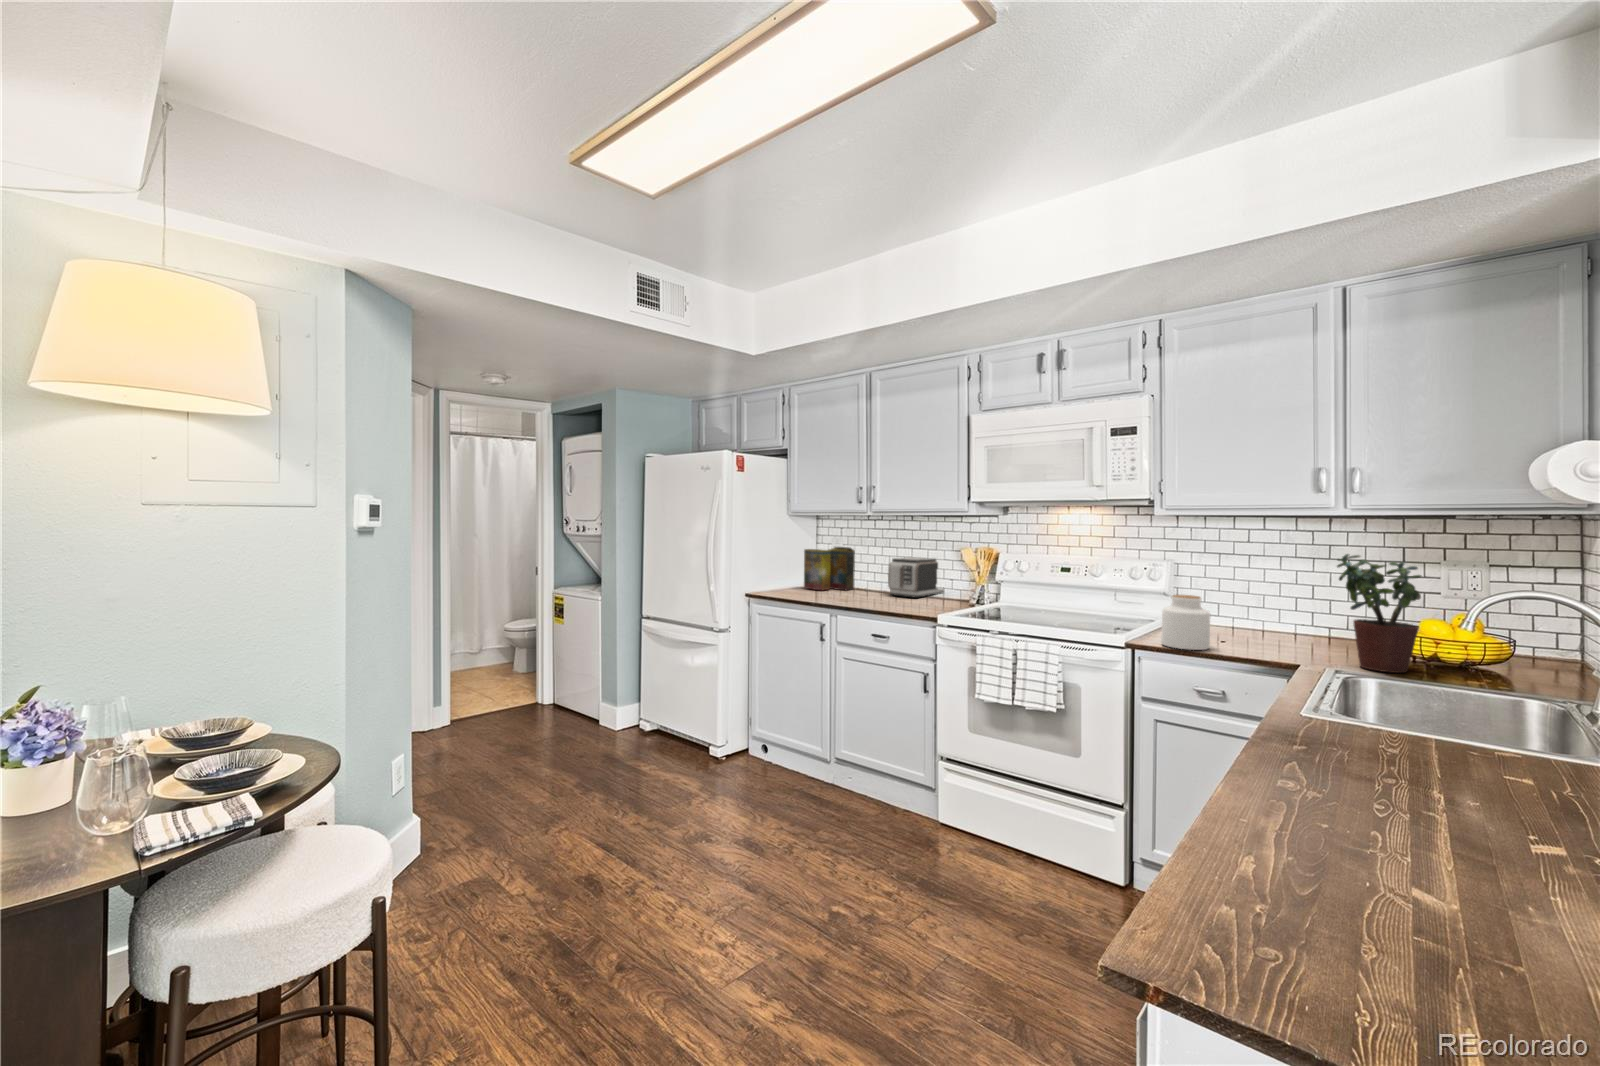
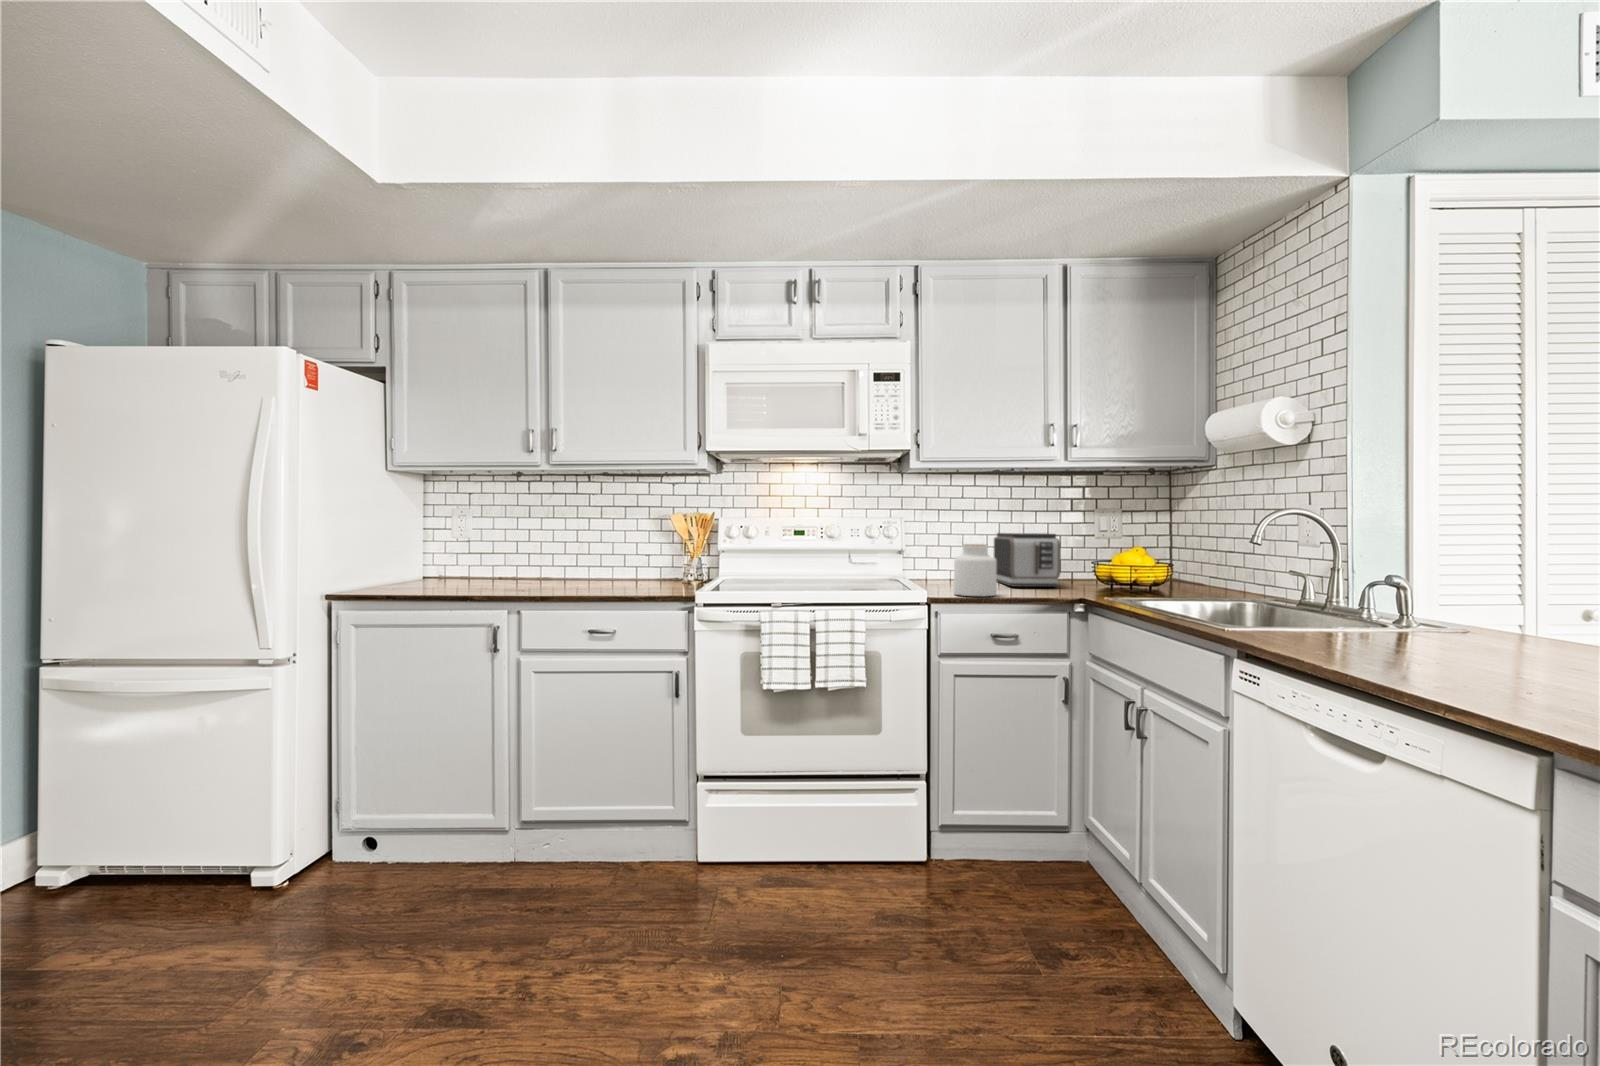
cereal box: present [804,547,855,590] -> none [422,519,503,584]
potted plant: present [1337,554,1421,673] -> none [1081,497,1146,595]
toaster: present [888,557,944,597] -> present [994,533,1061,587]

